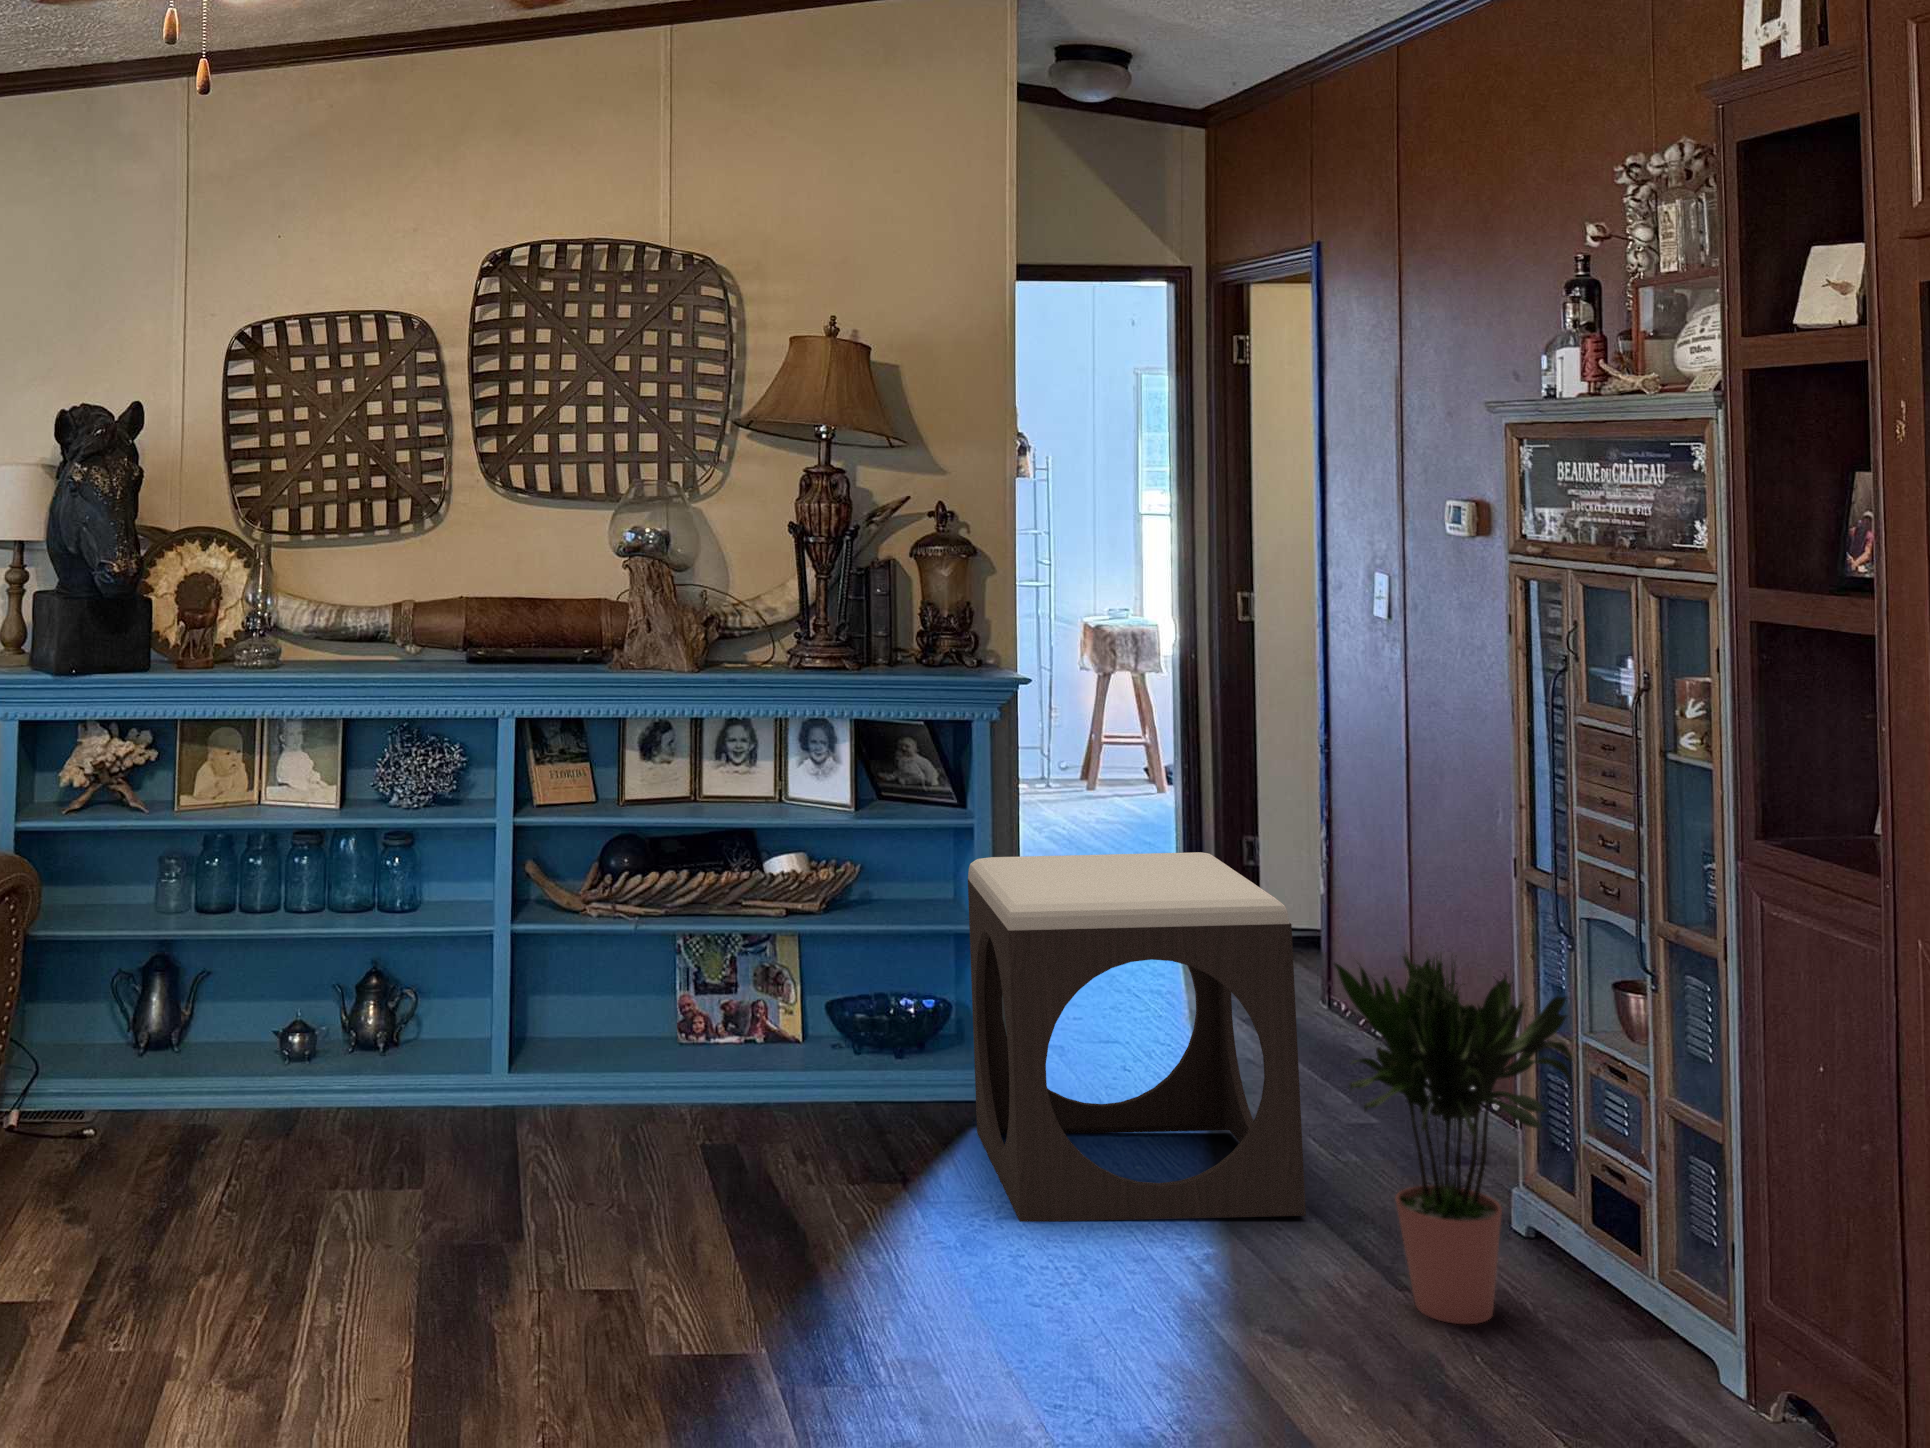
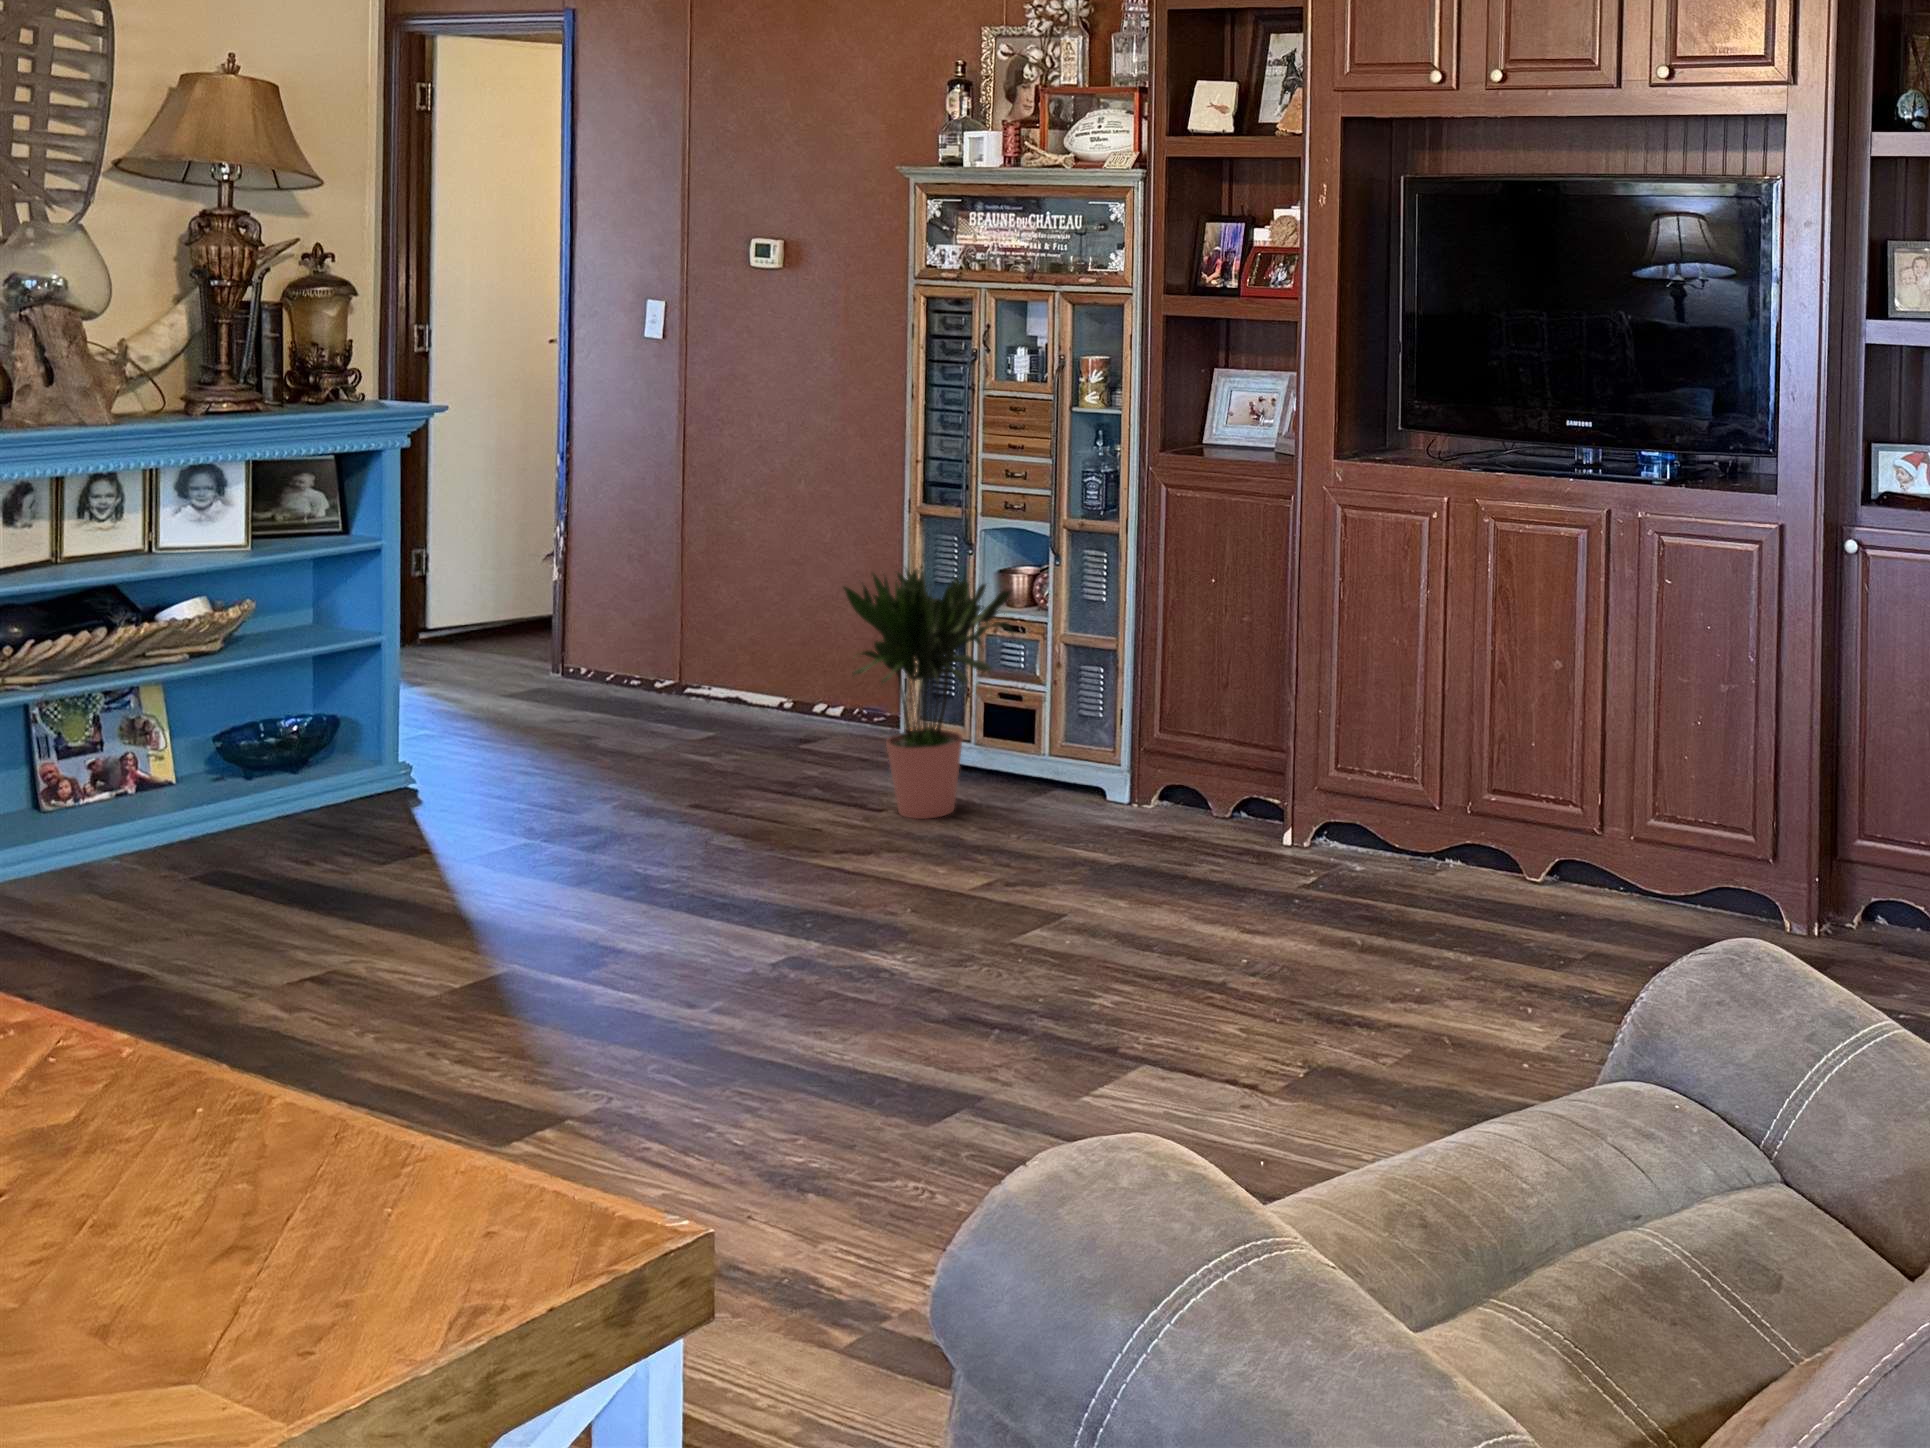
footstool: present [968,852,1306,1222] -> none [417,537,767,851]

